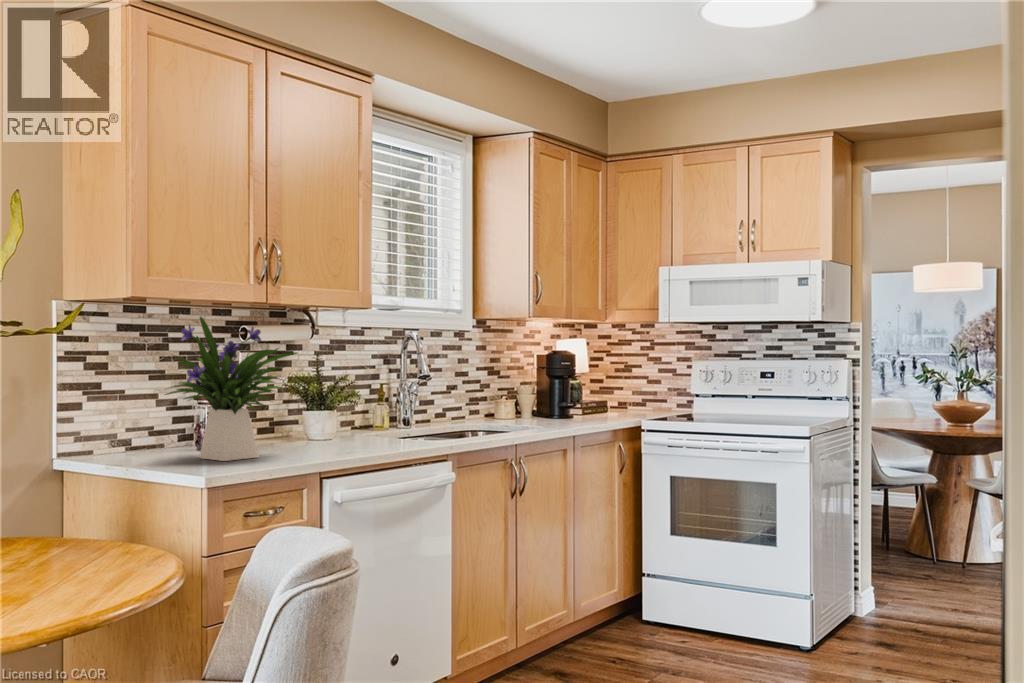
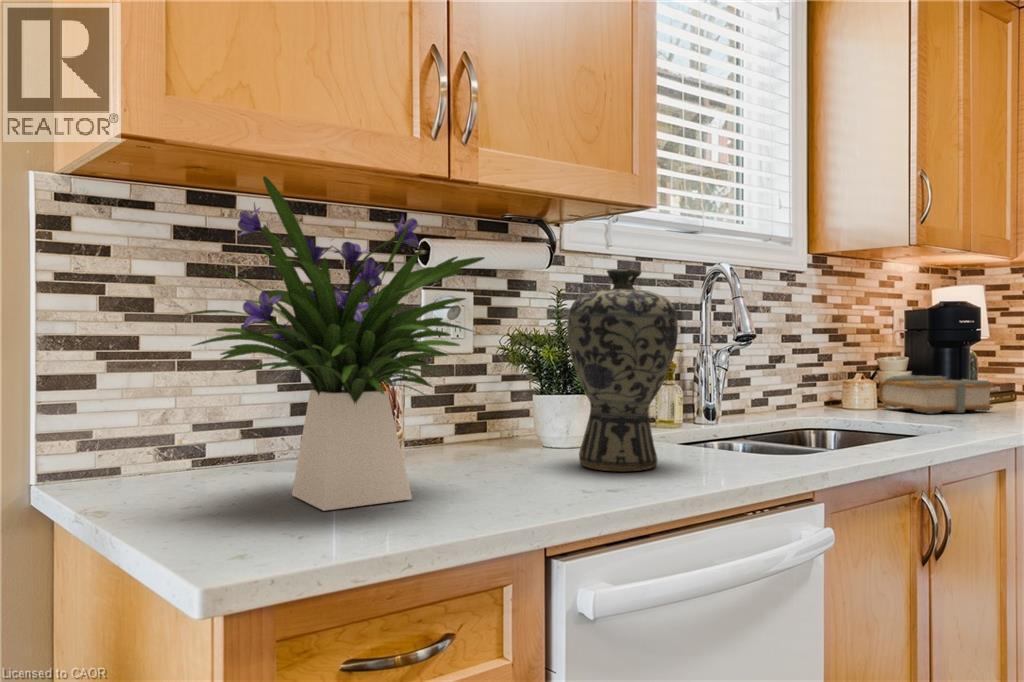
vase: none [326,347,381,447] -> present [567,269,678,472]
book: none [516,397,579,421] -> present [878,375,993,414]

